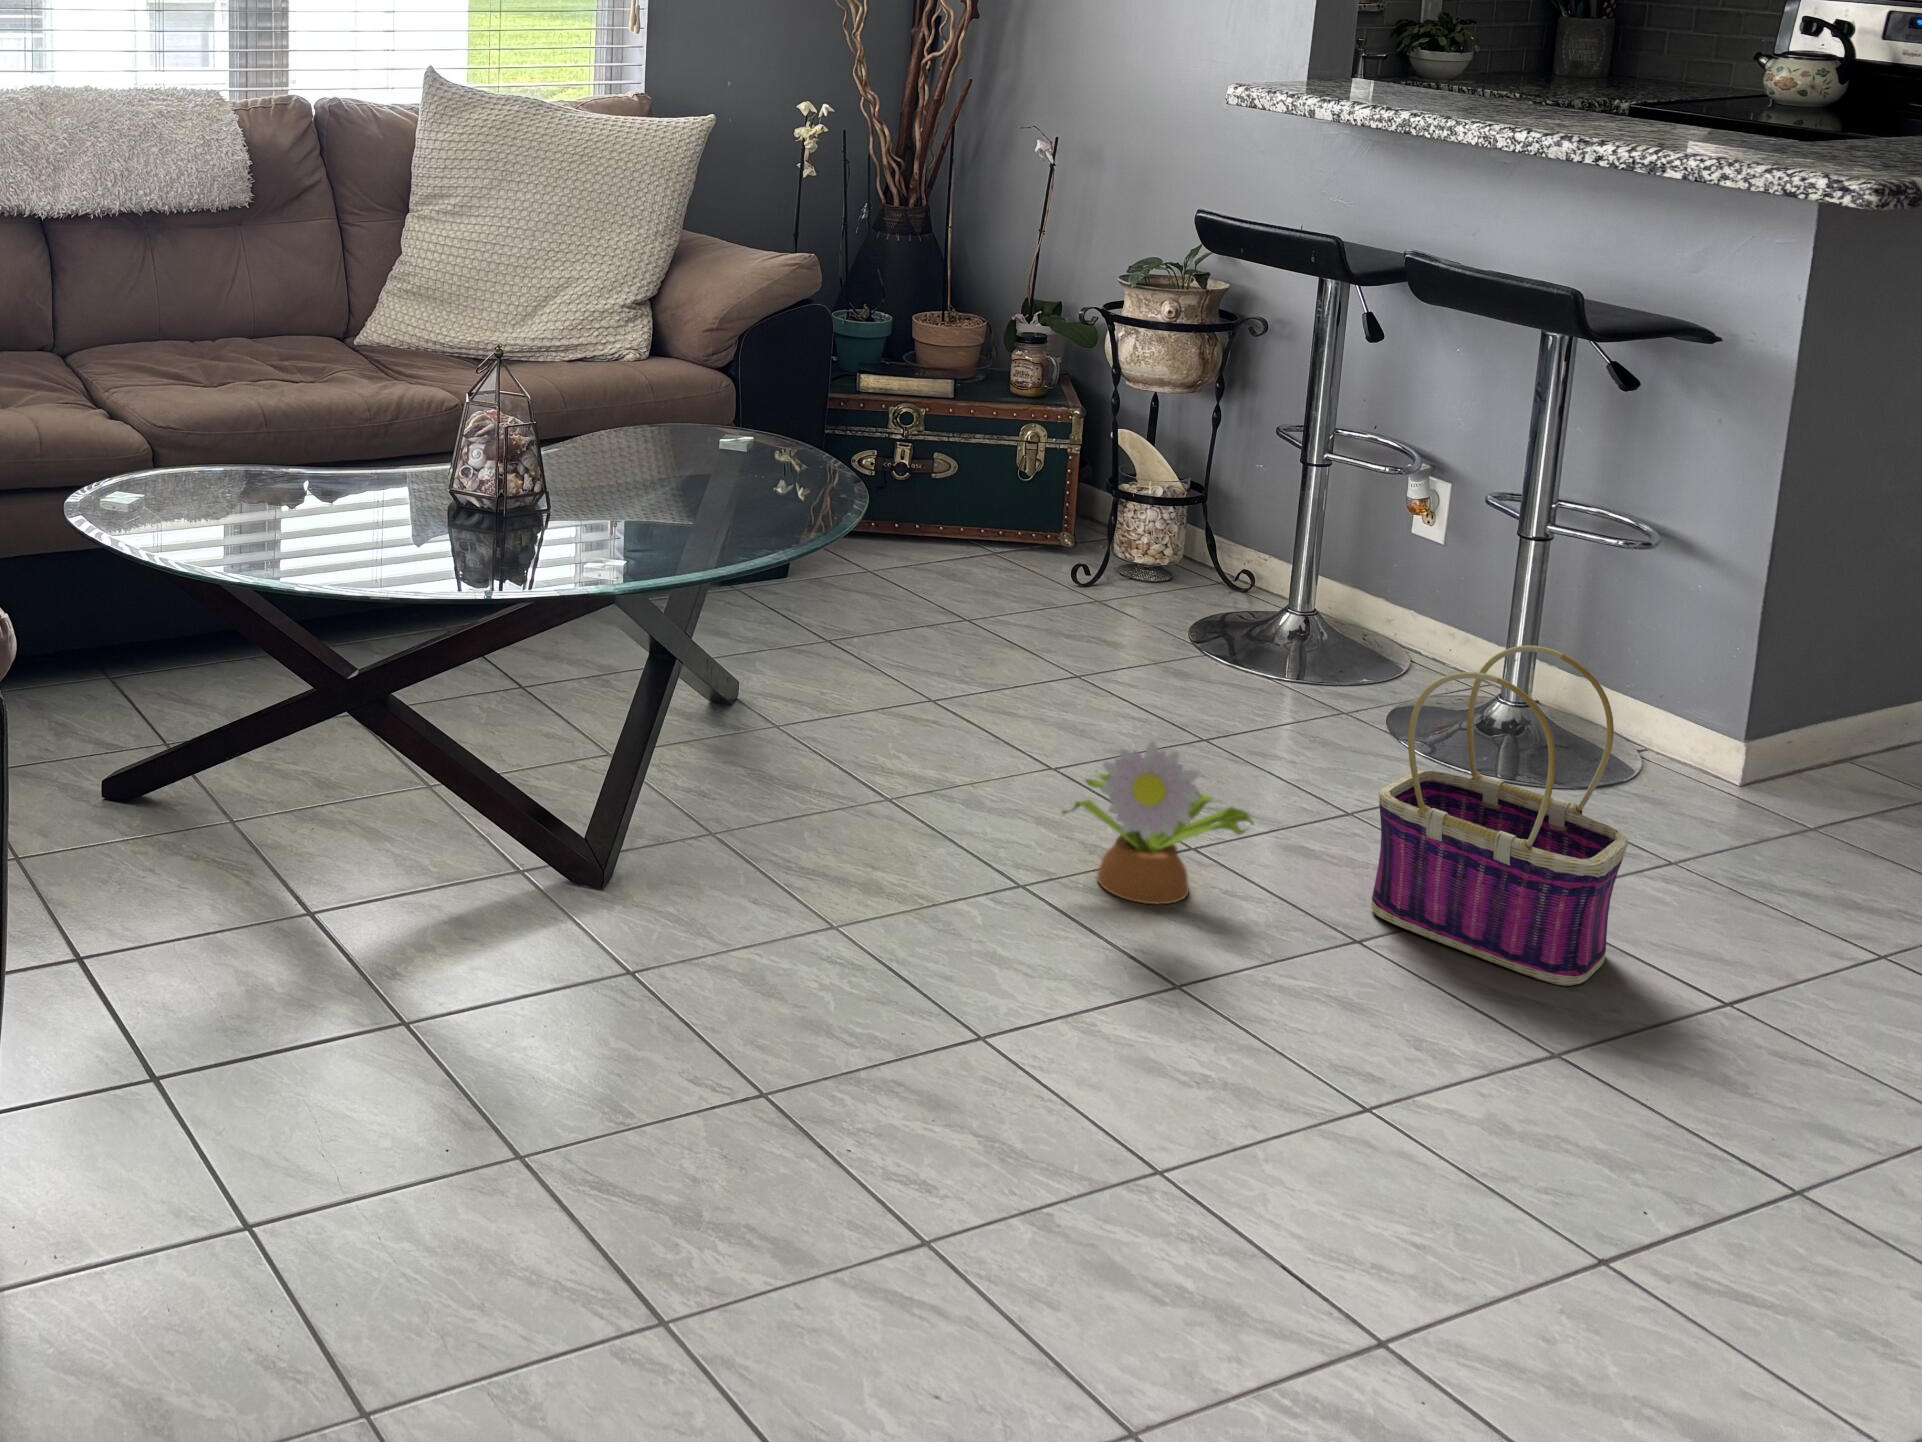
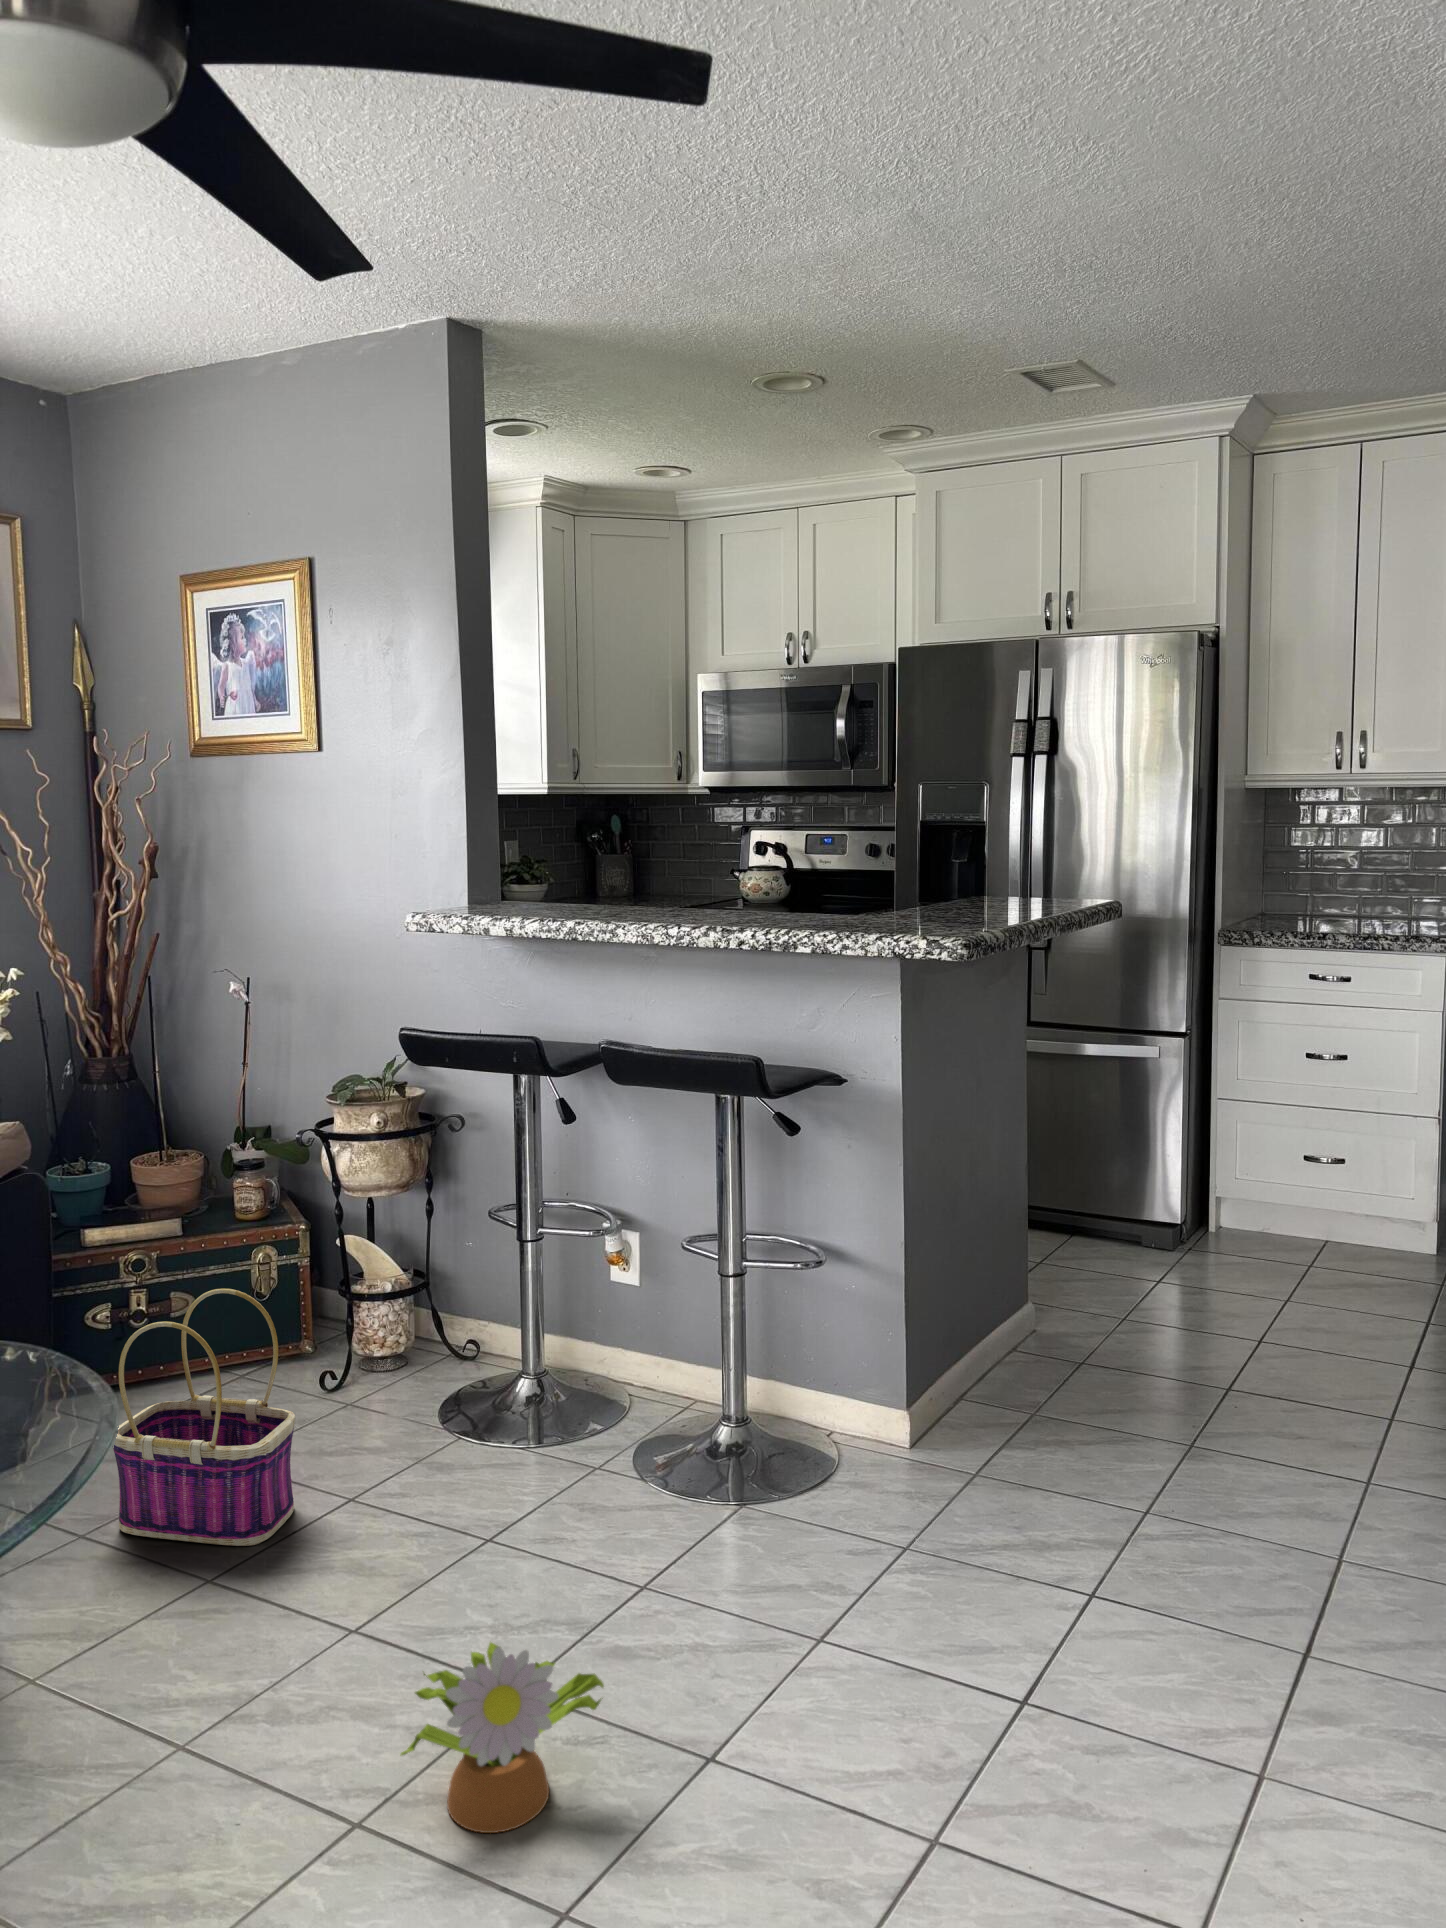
basket: present [1371,645,1628,986] -> present [113,1289,295,1546]

